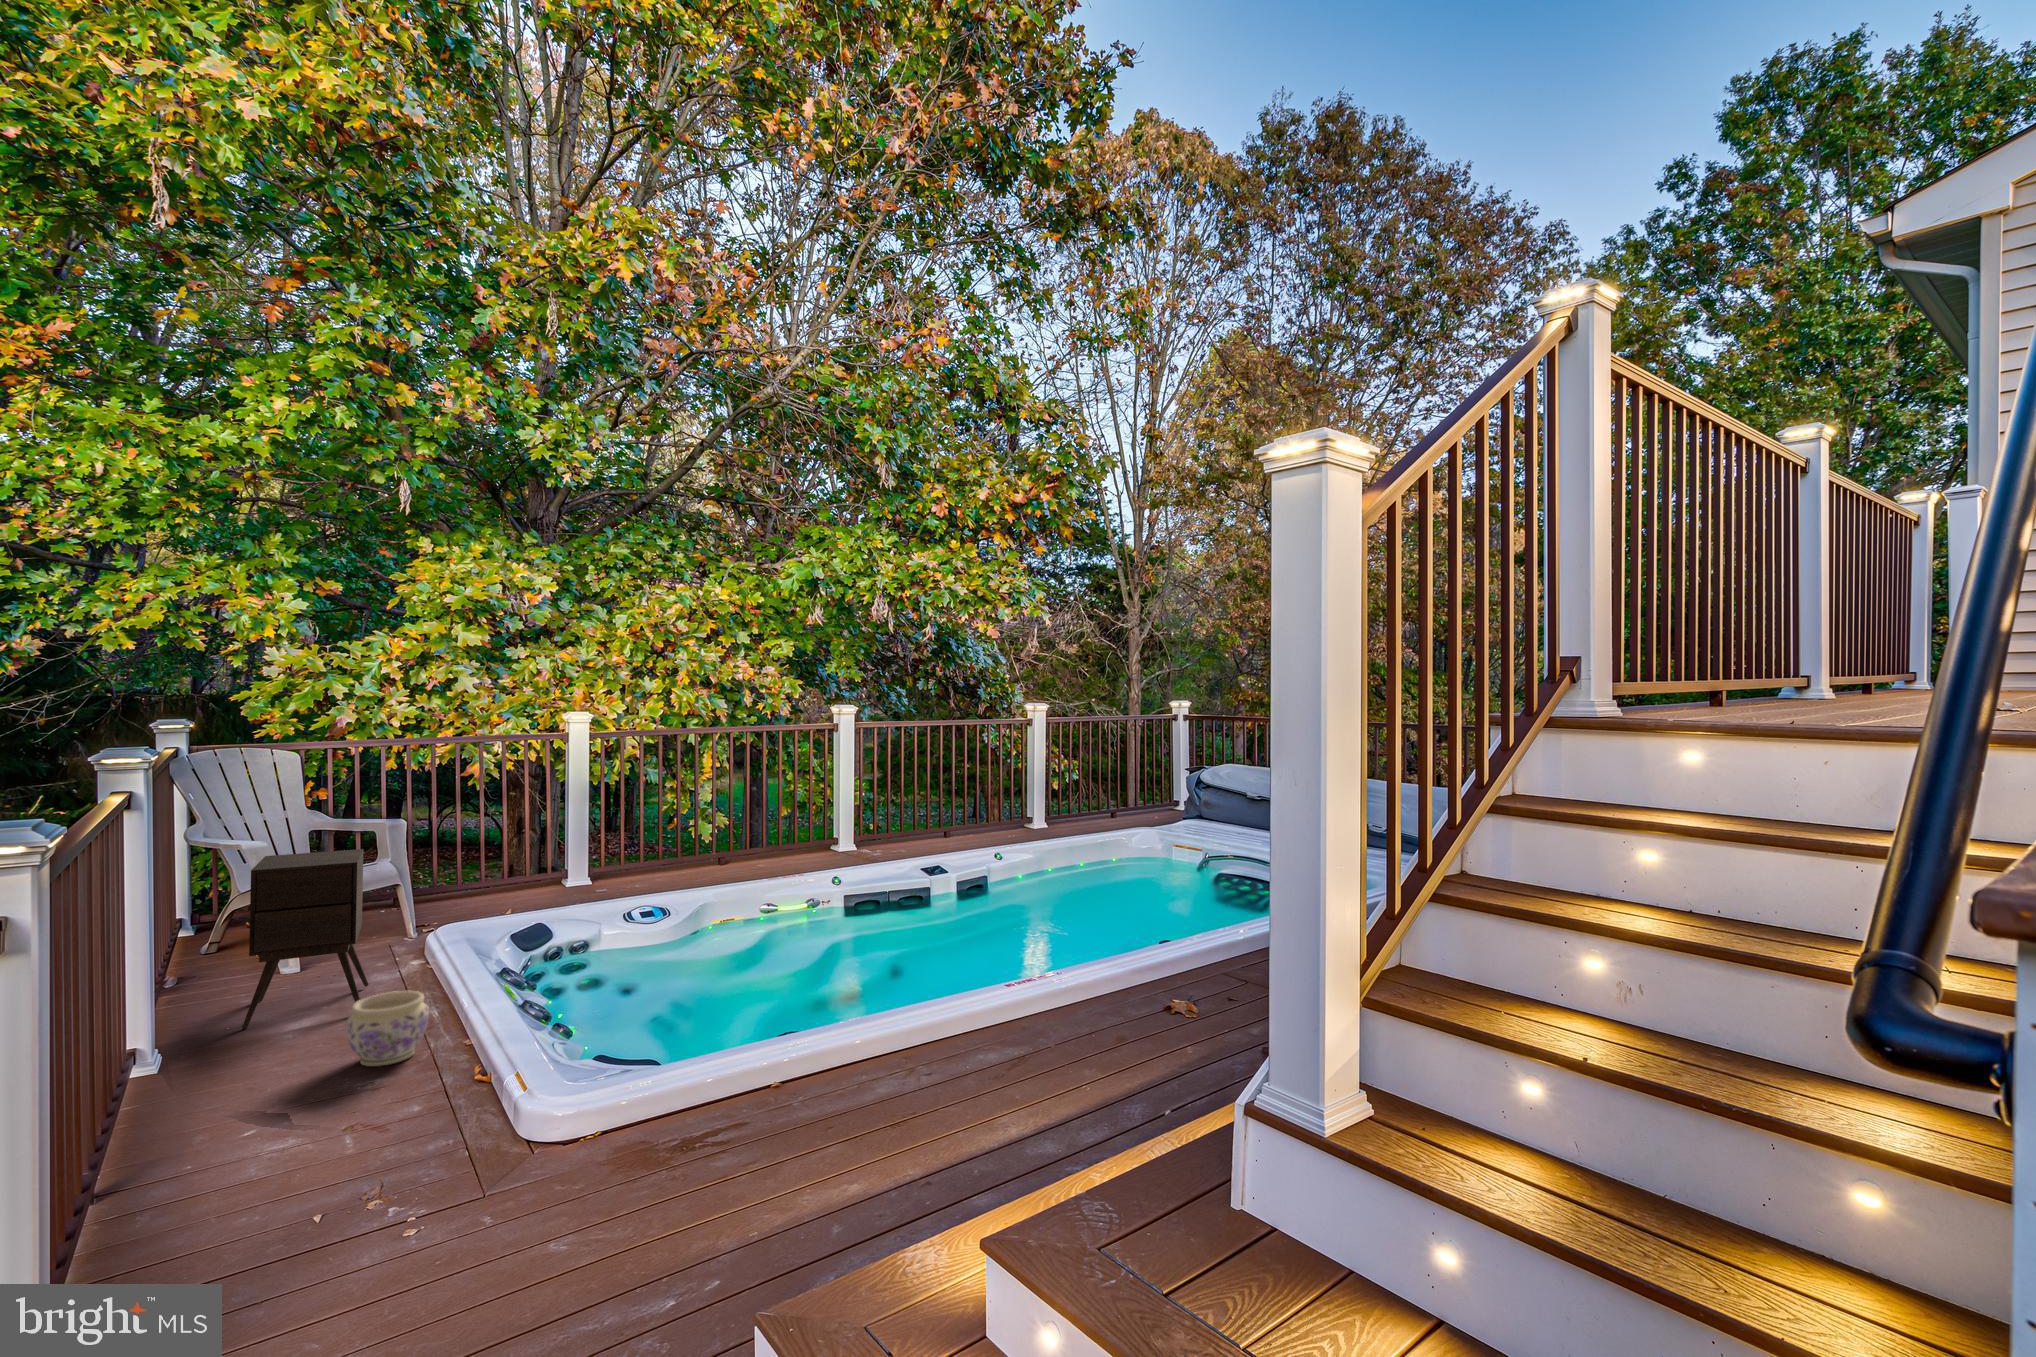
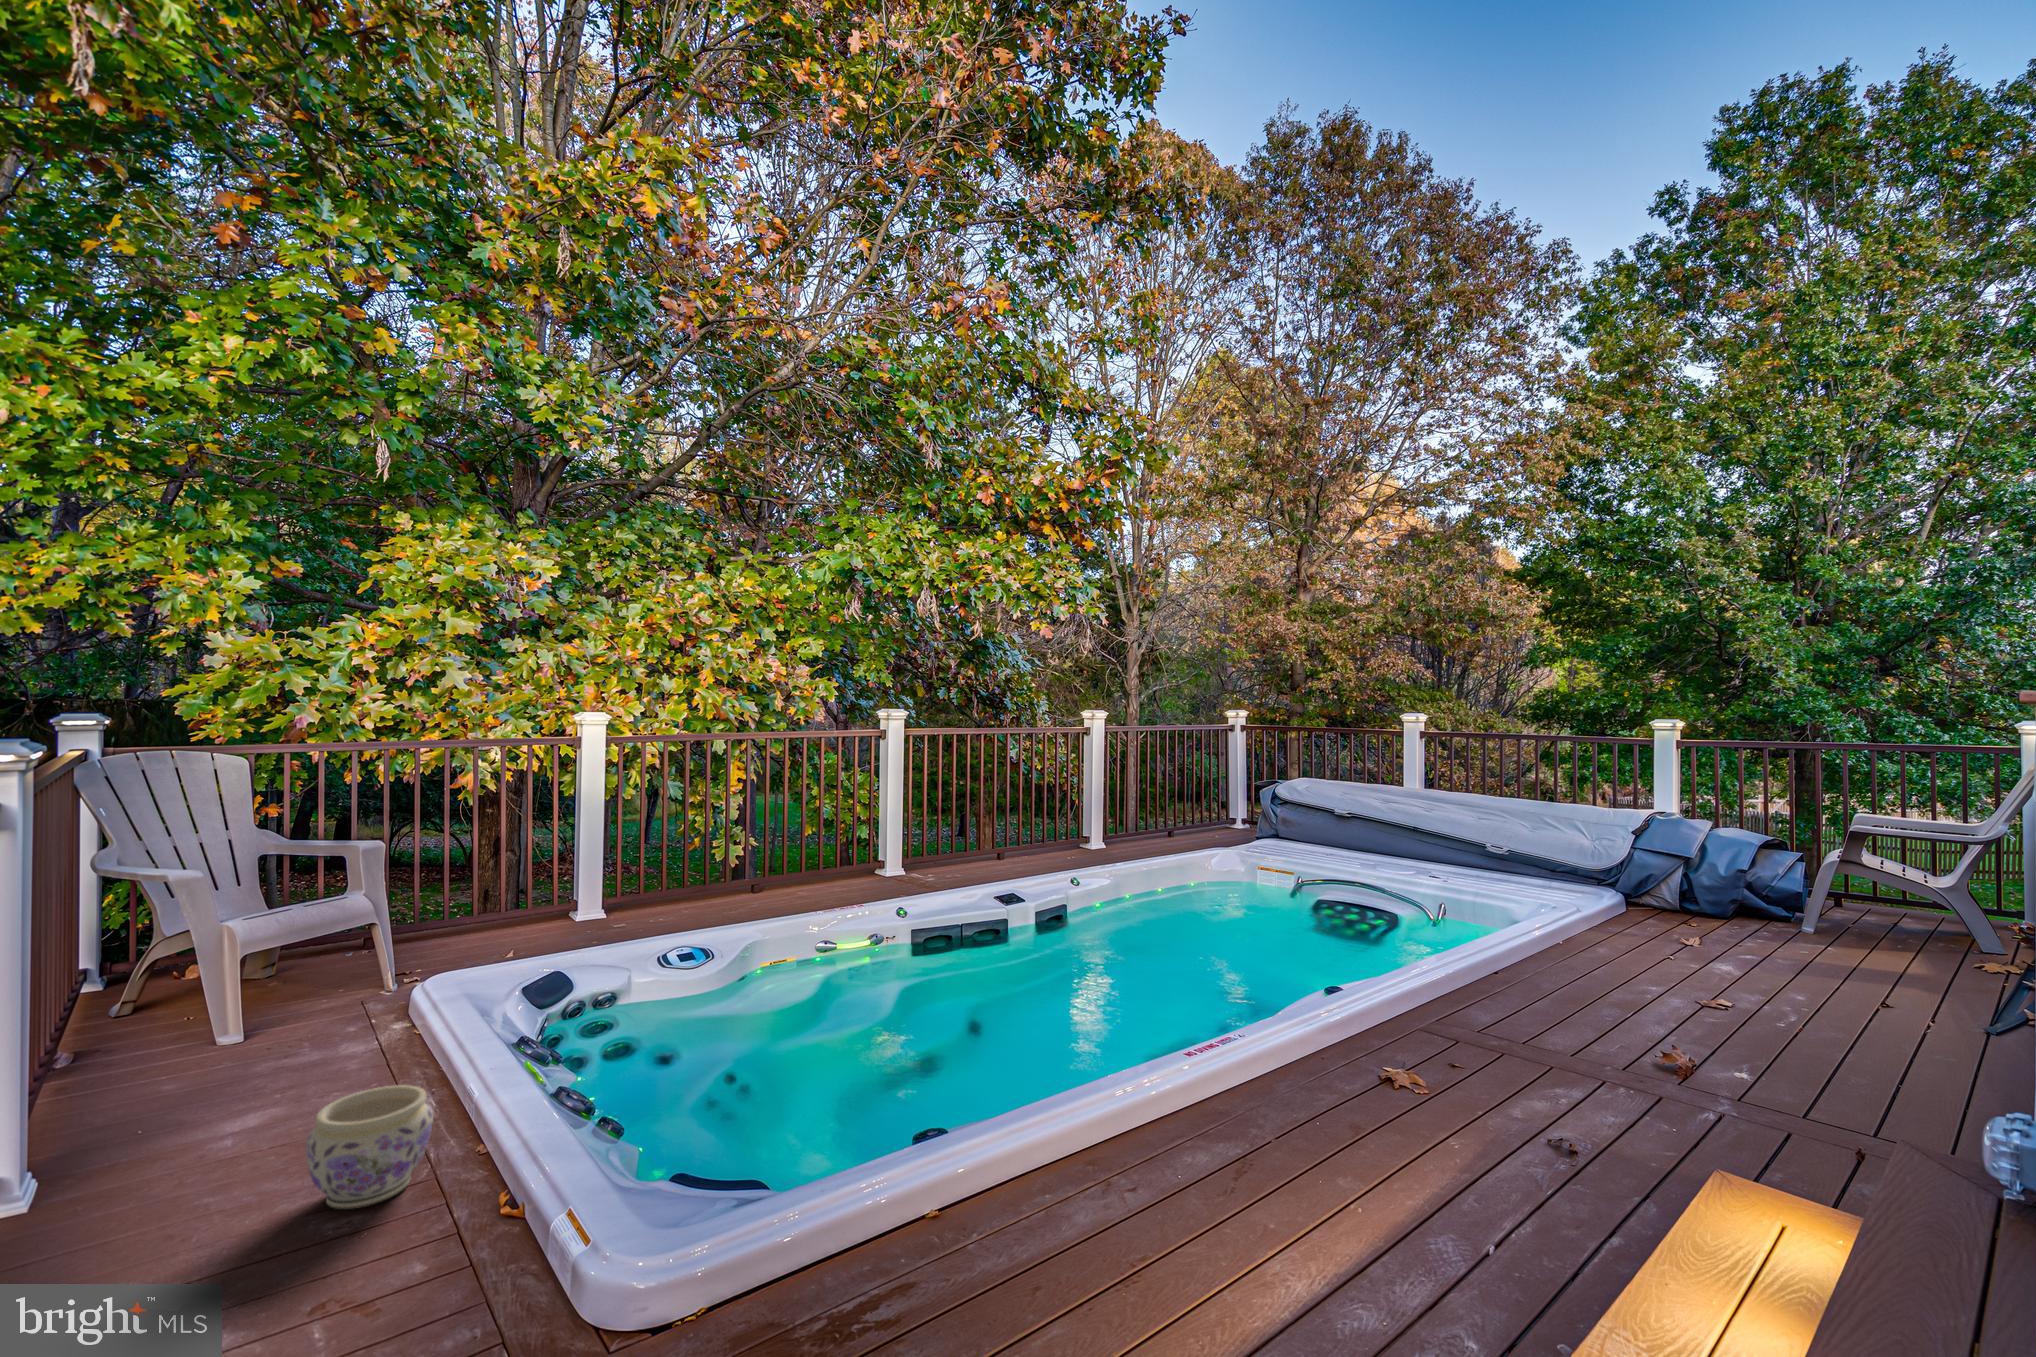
side table: present [242,849,368,1030] -> none [143,877,335,1147]

